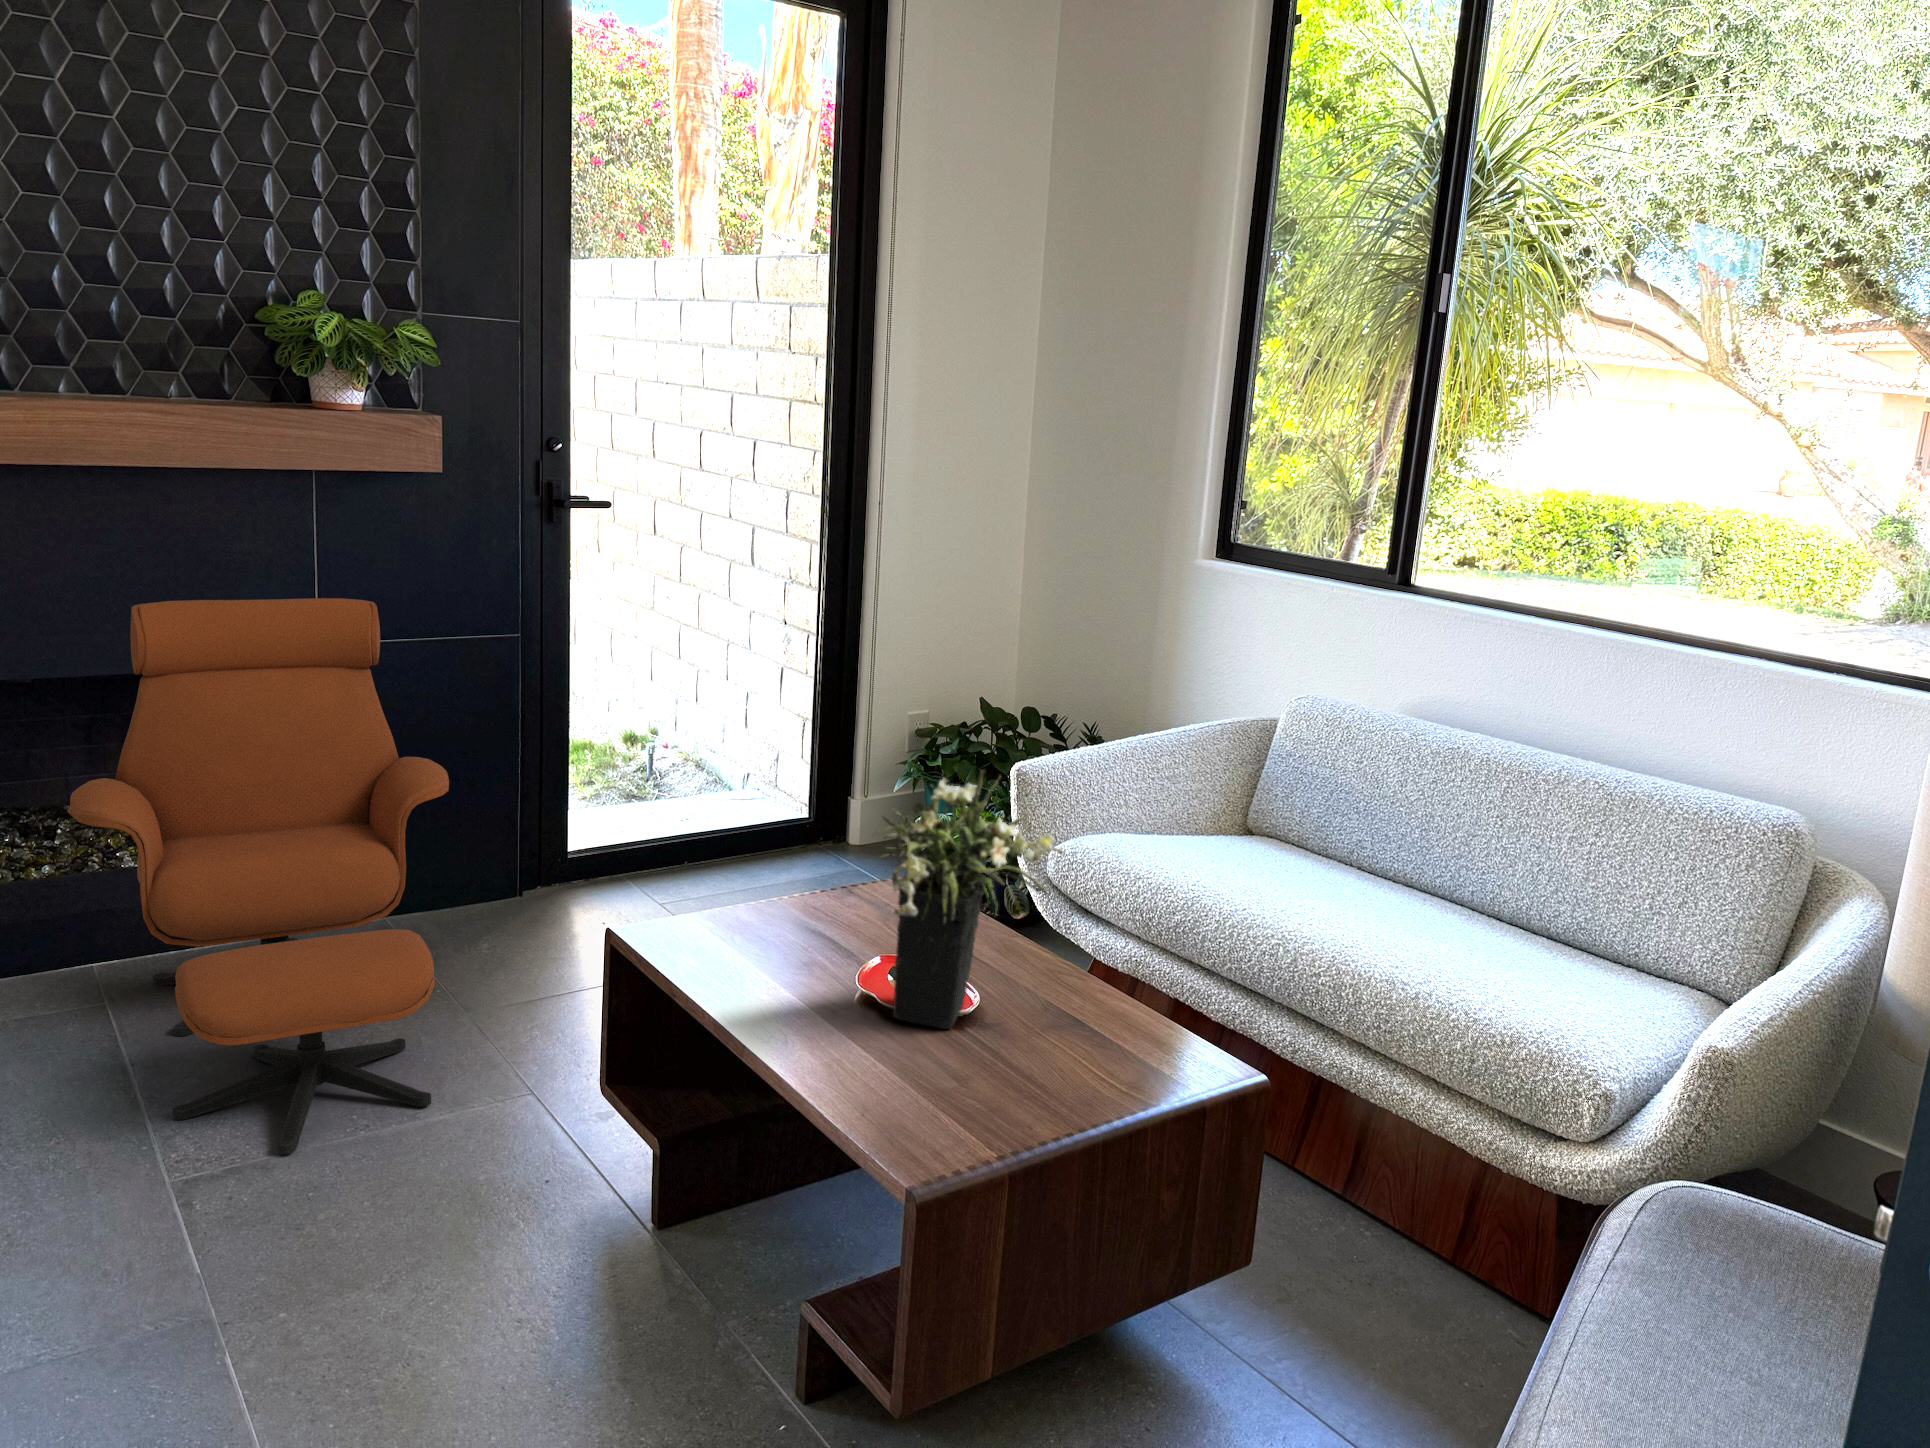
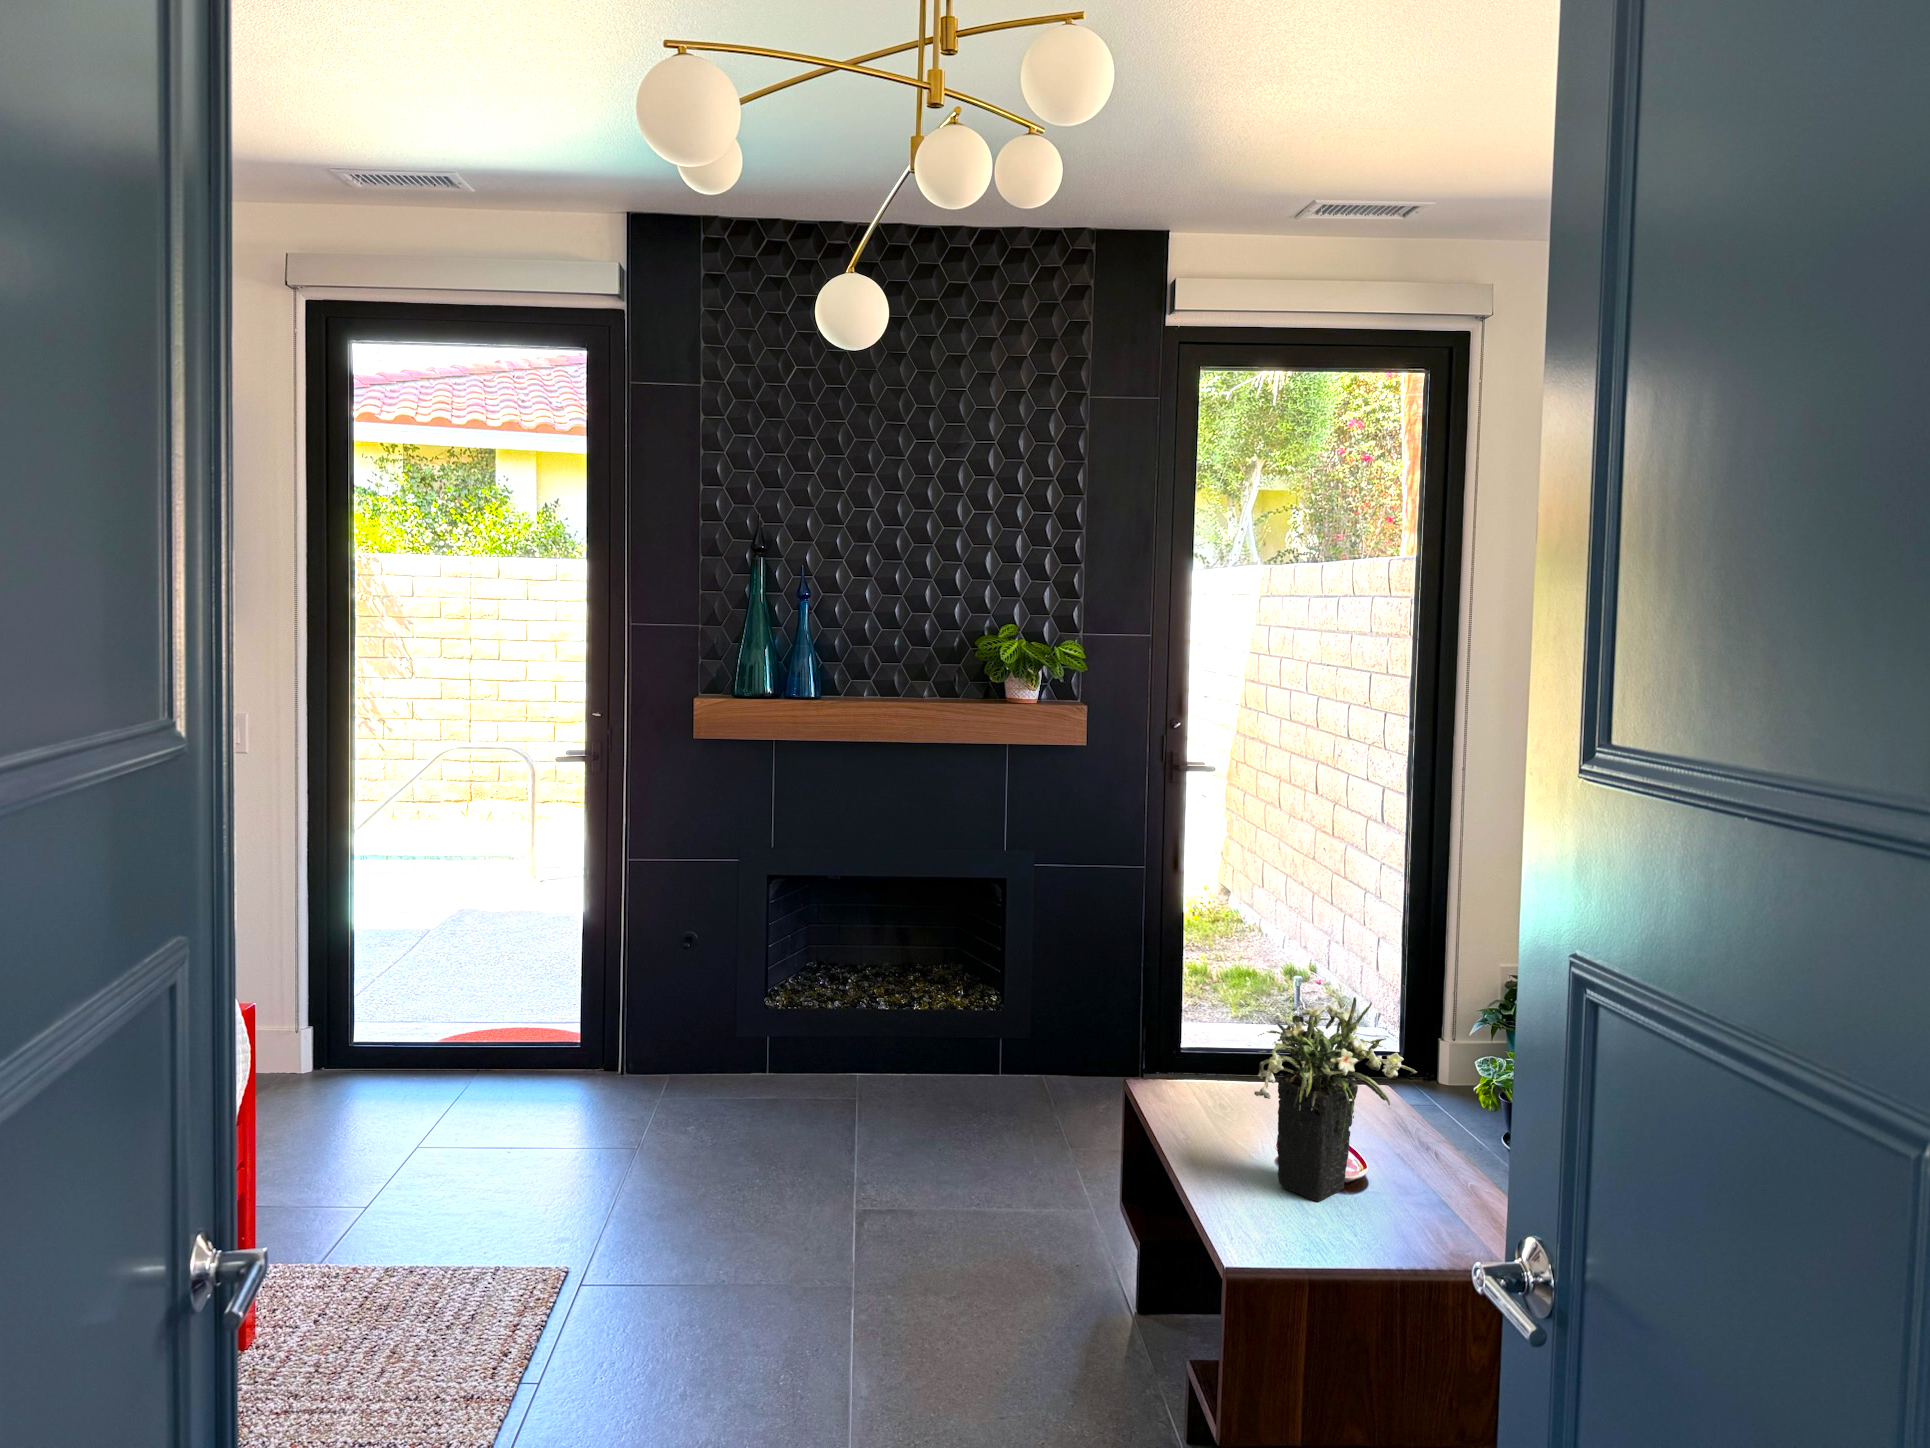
lounge chair: present [67,598,449,1154] -> none [840,832,1073,1209]

